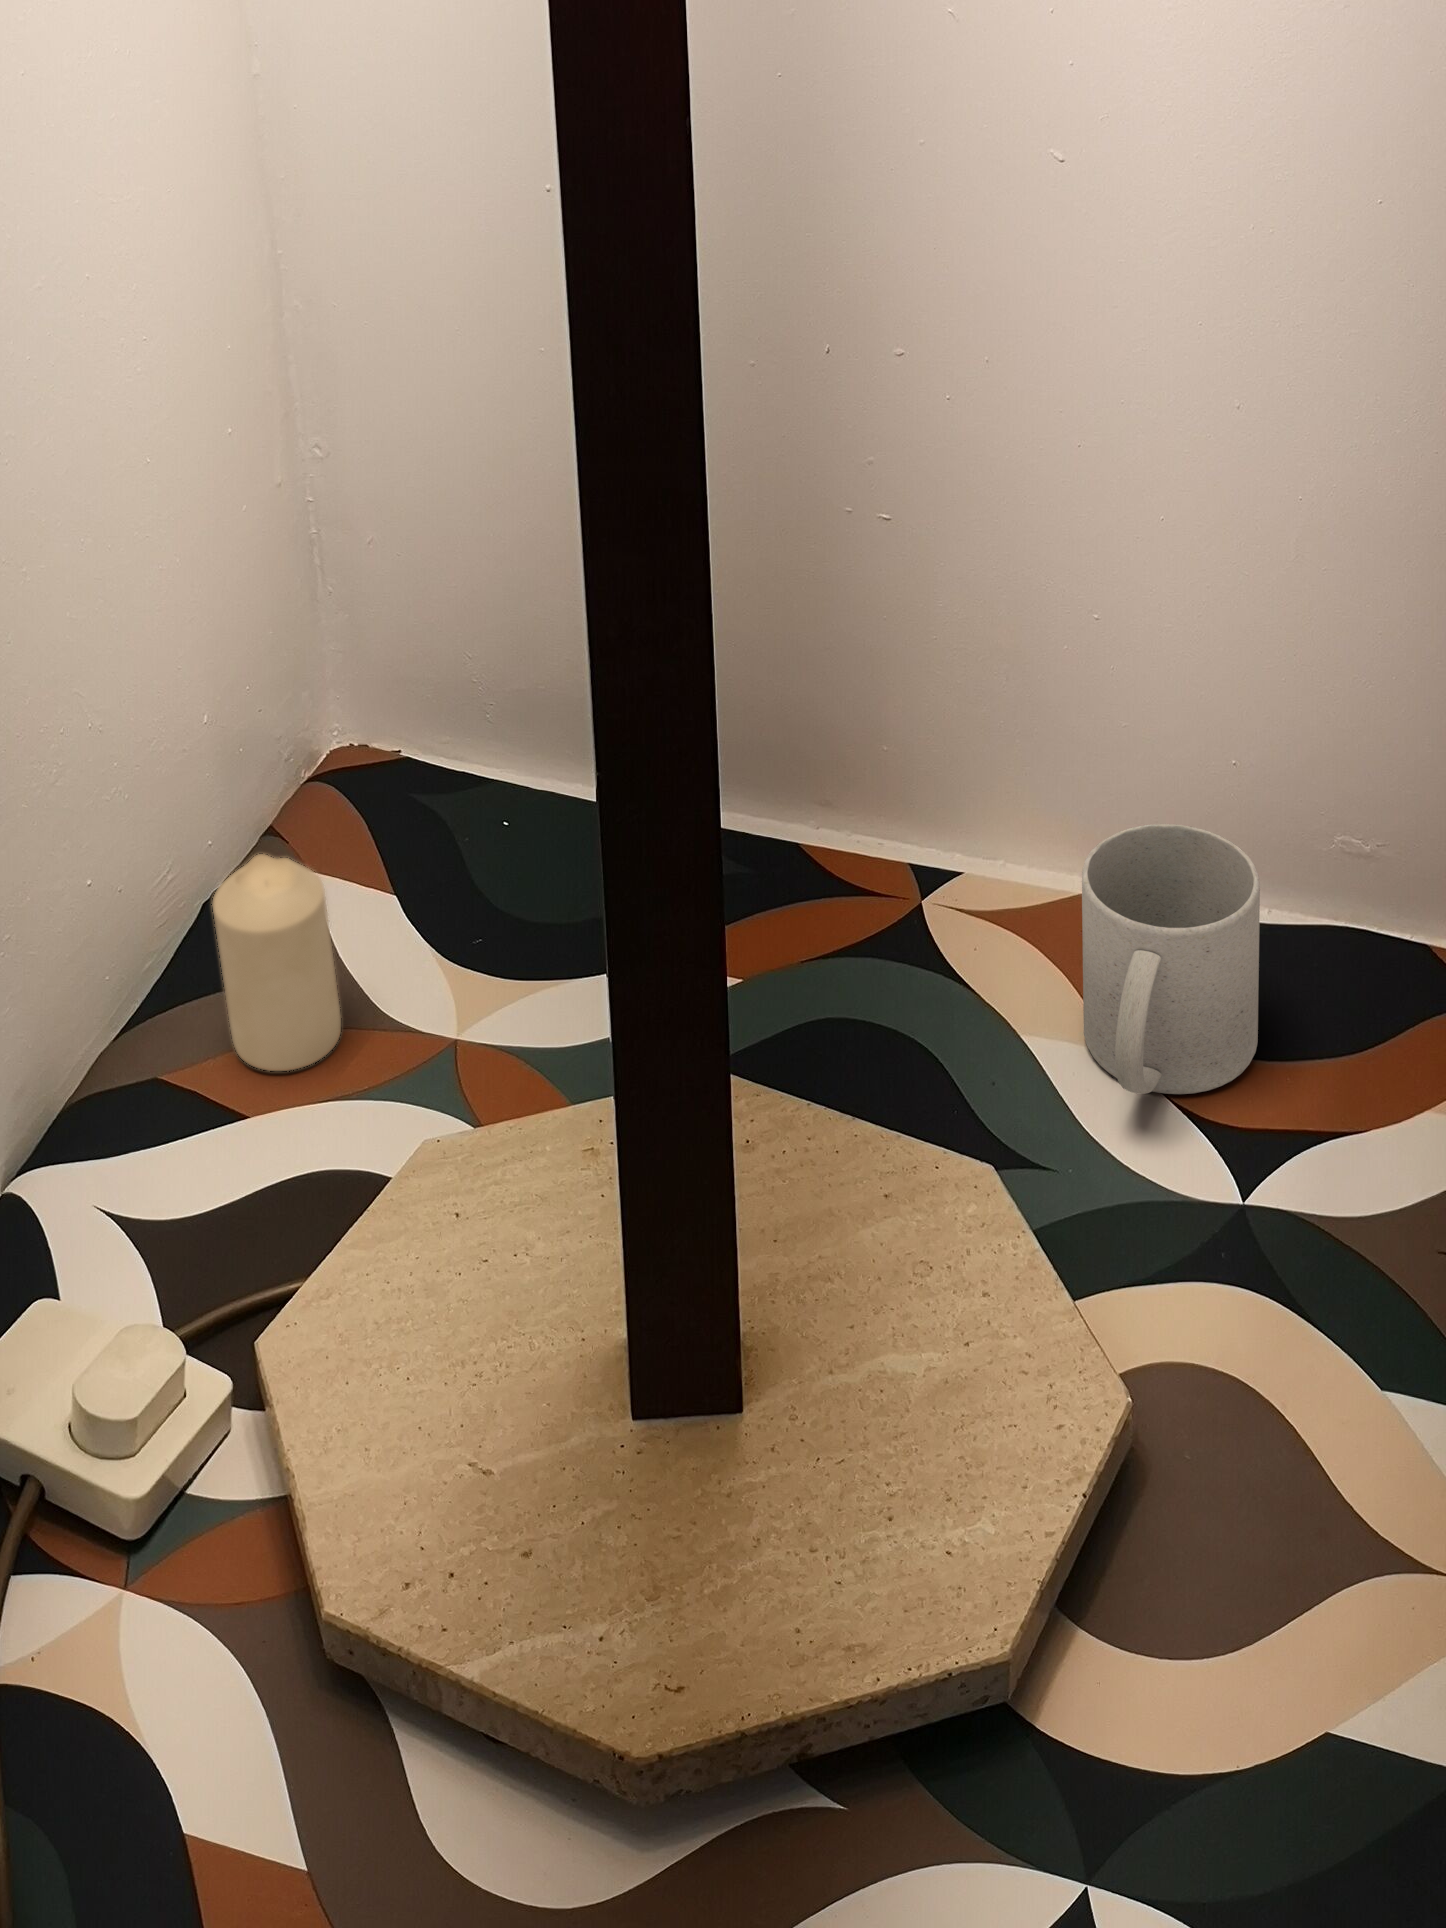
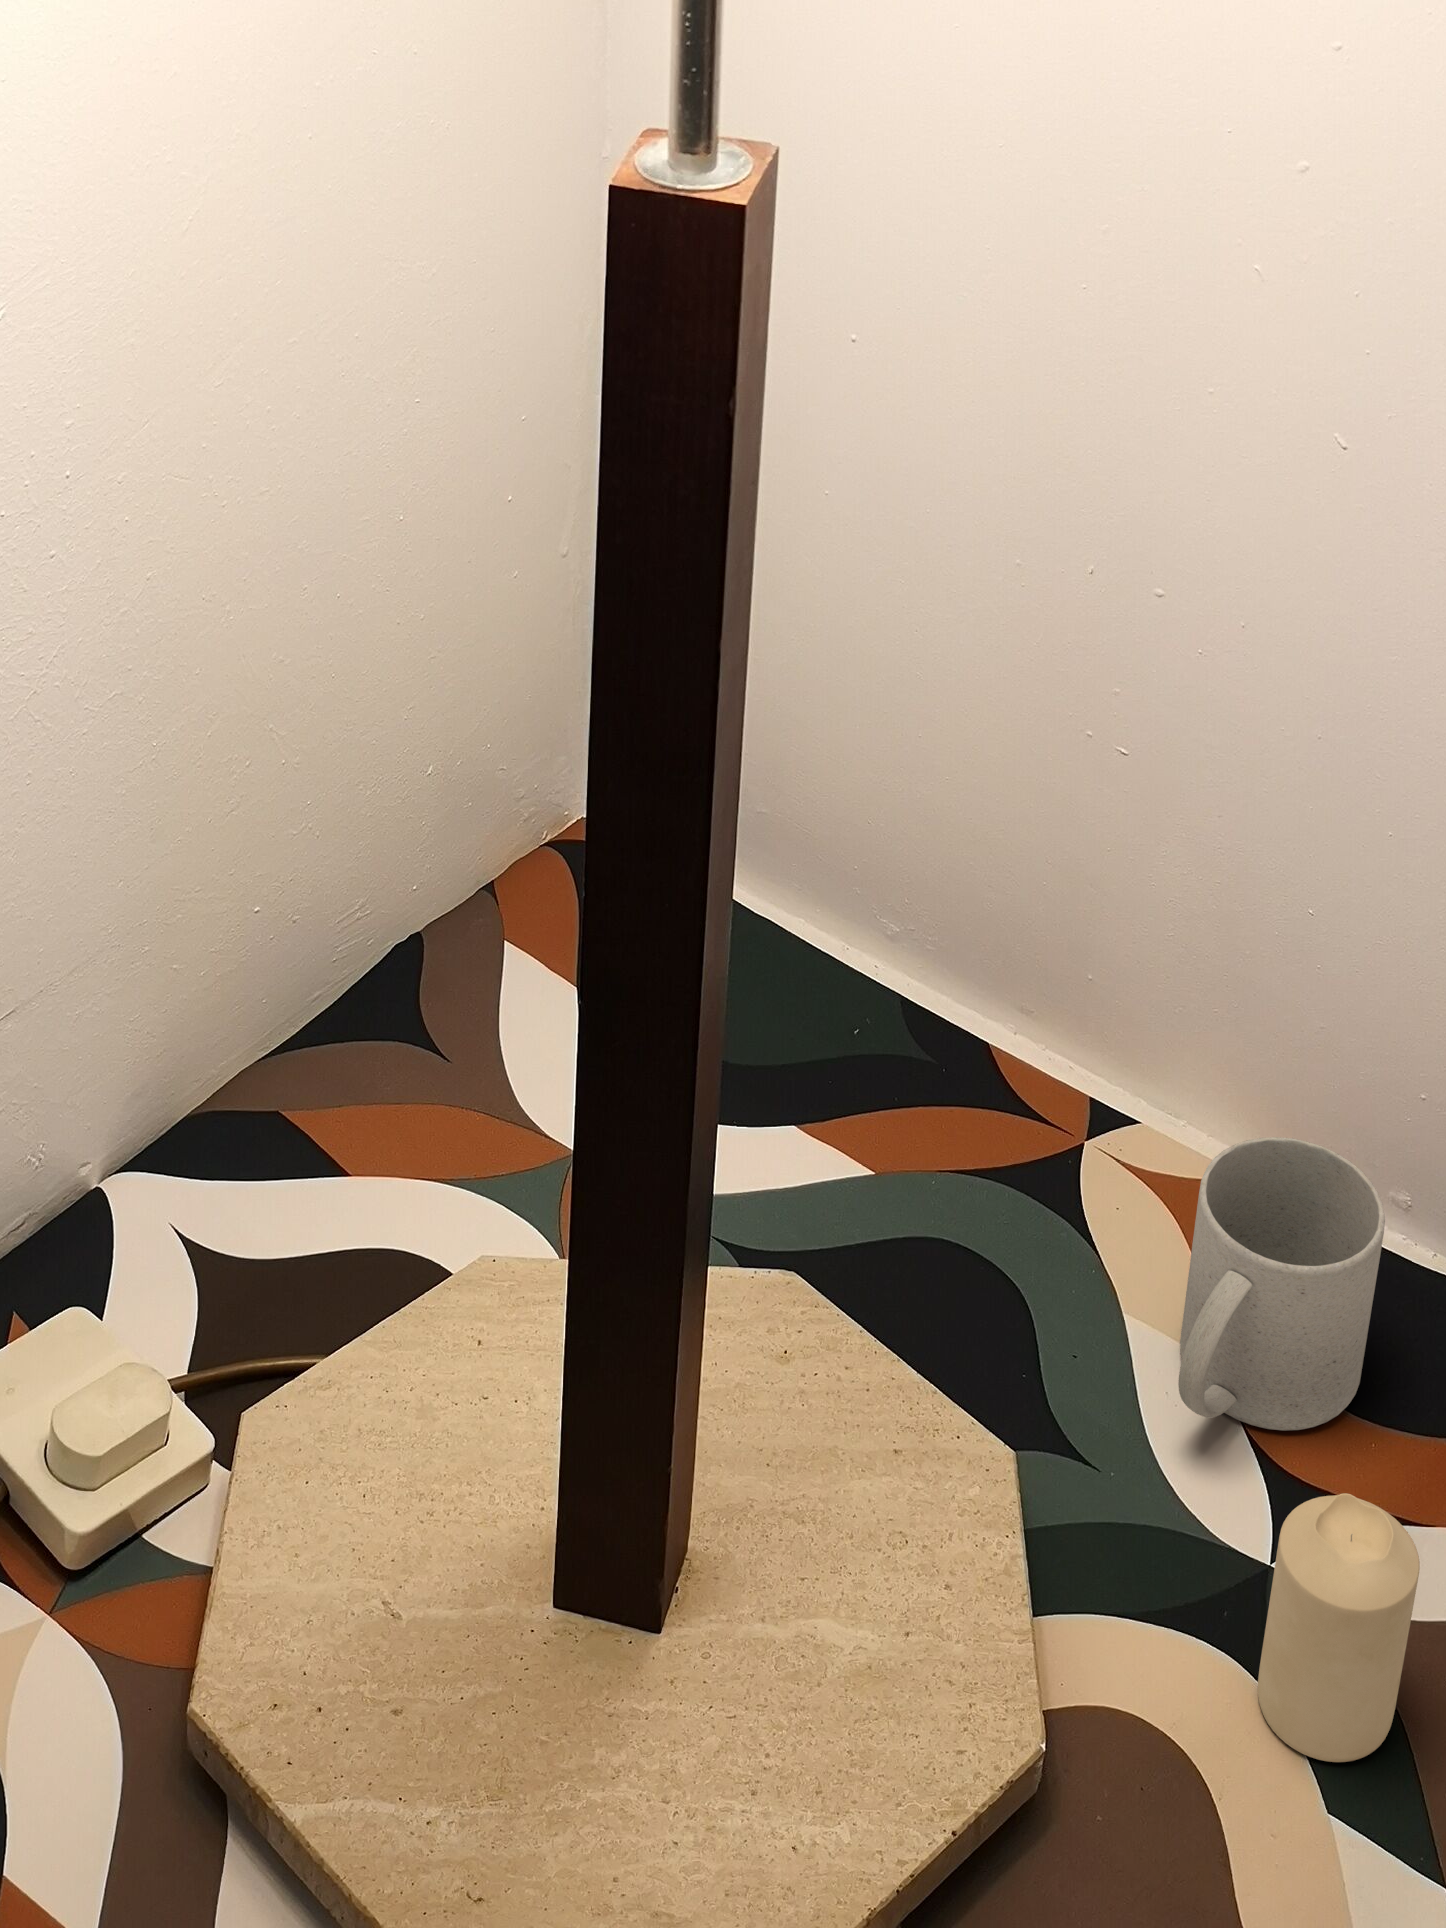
candle: present [213,854,341,1071] -> present [1258,1493,1420,1762]

